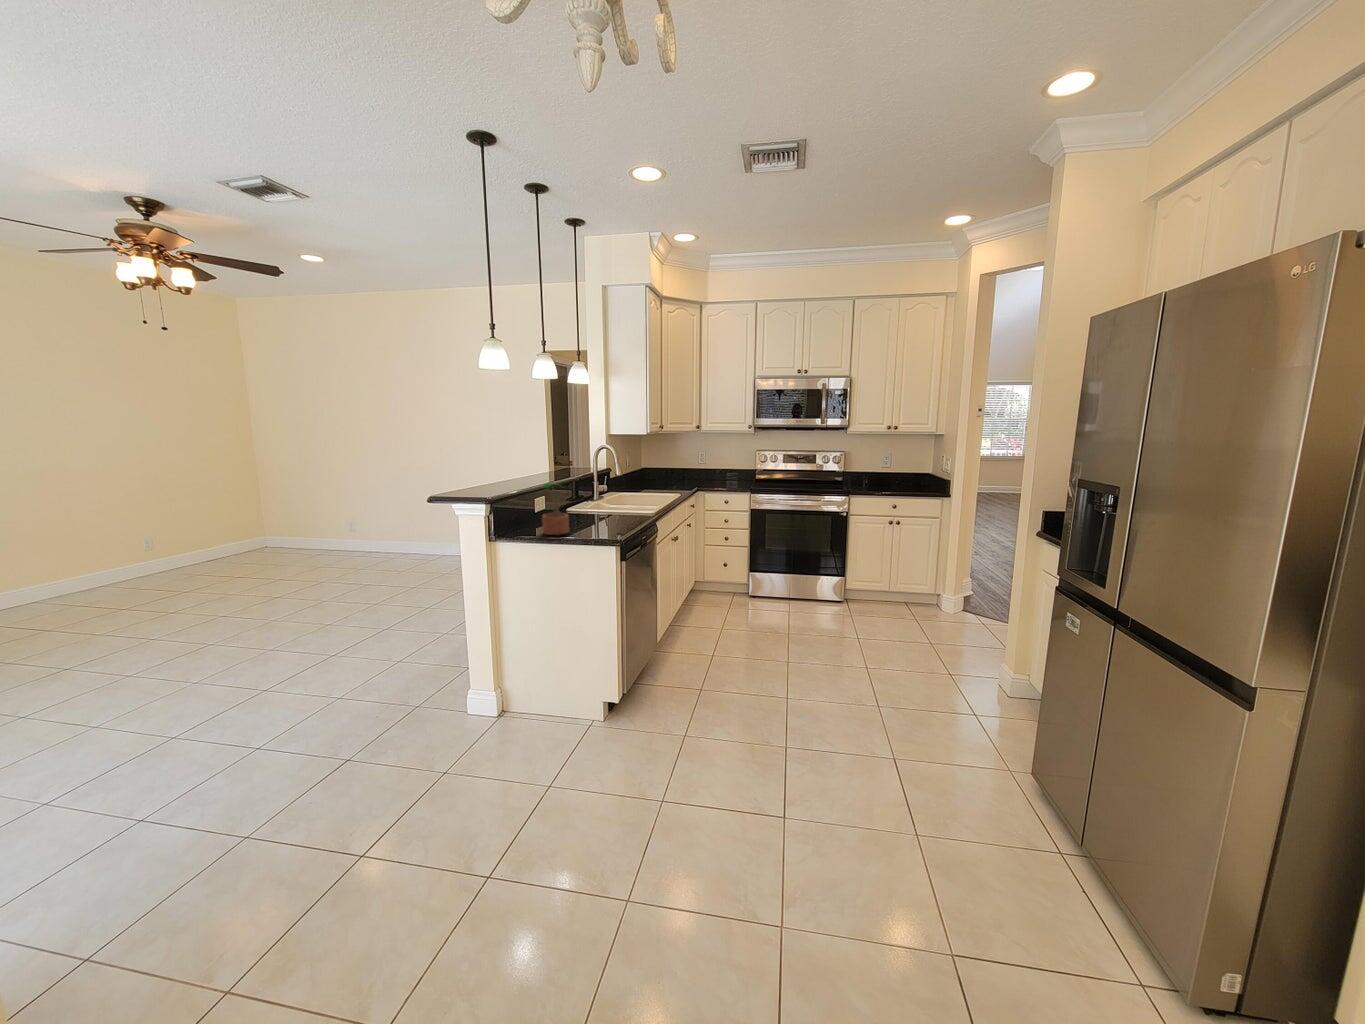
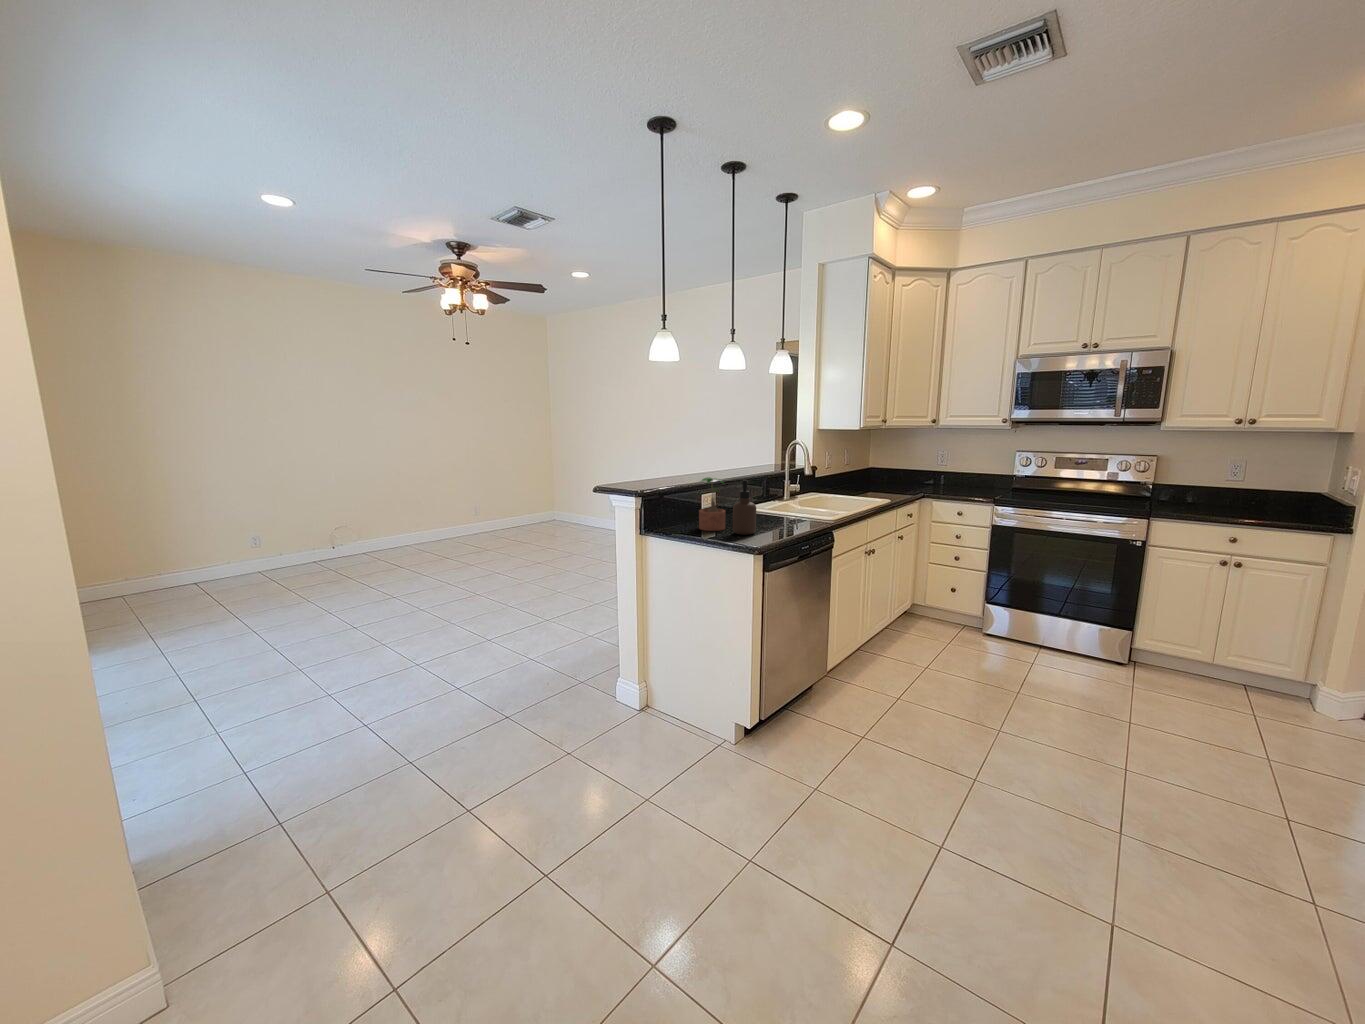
soap dispenser: none [581,484,603,535] -> present [733,480,756,535]

